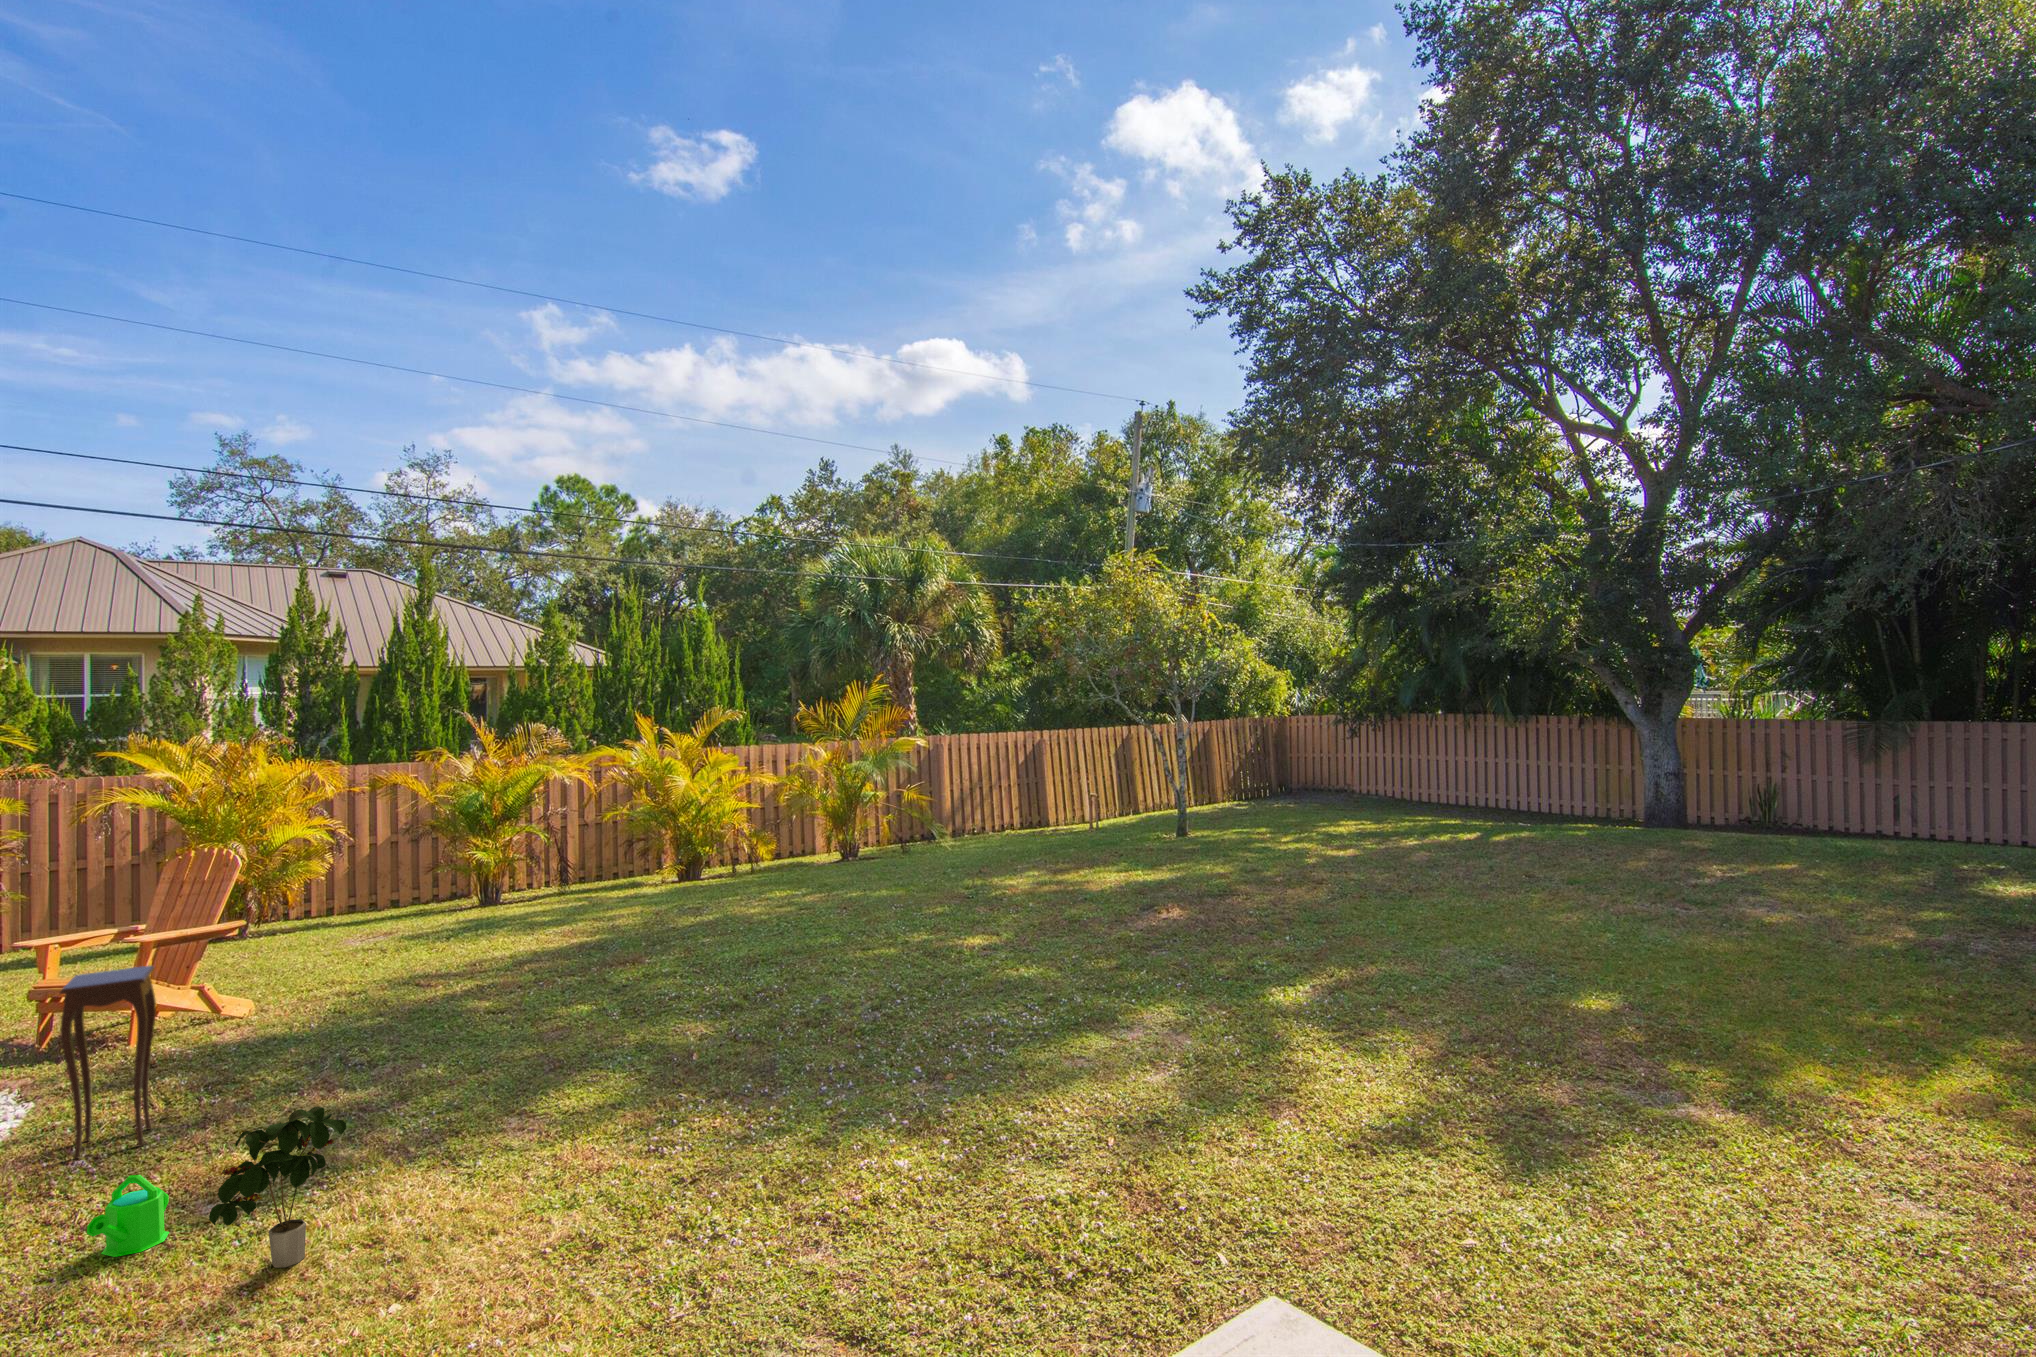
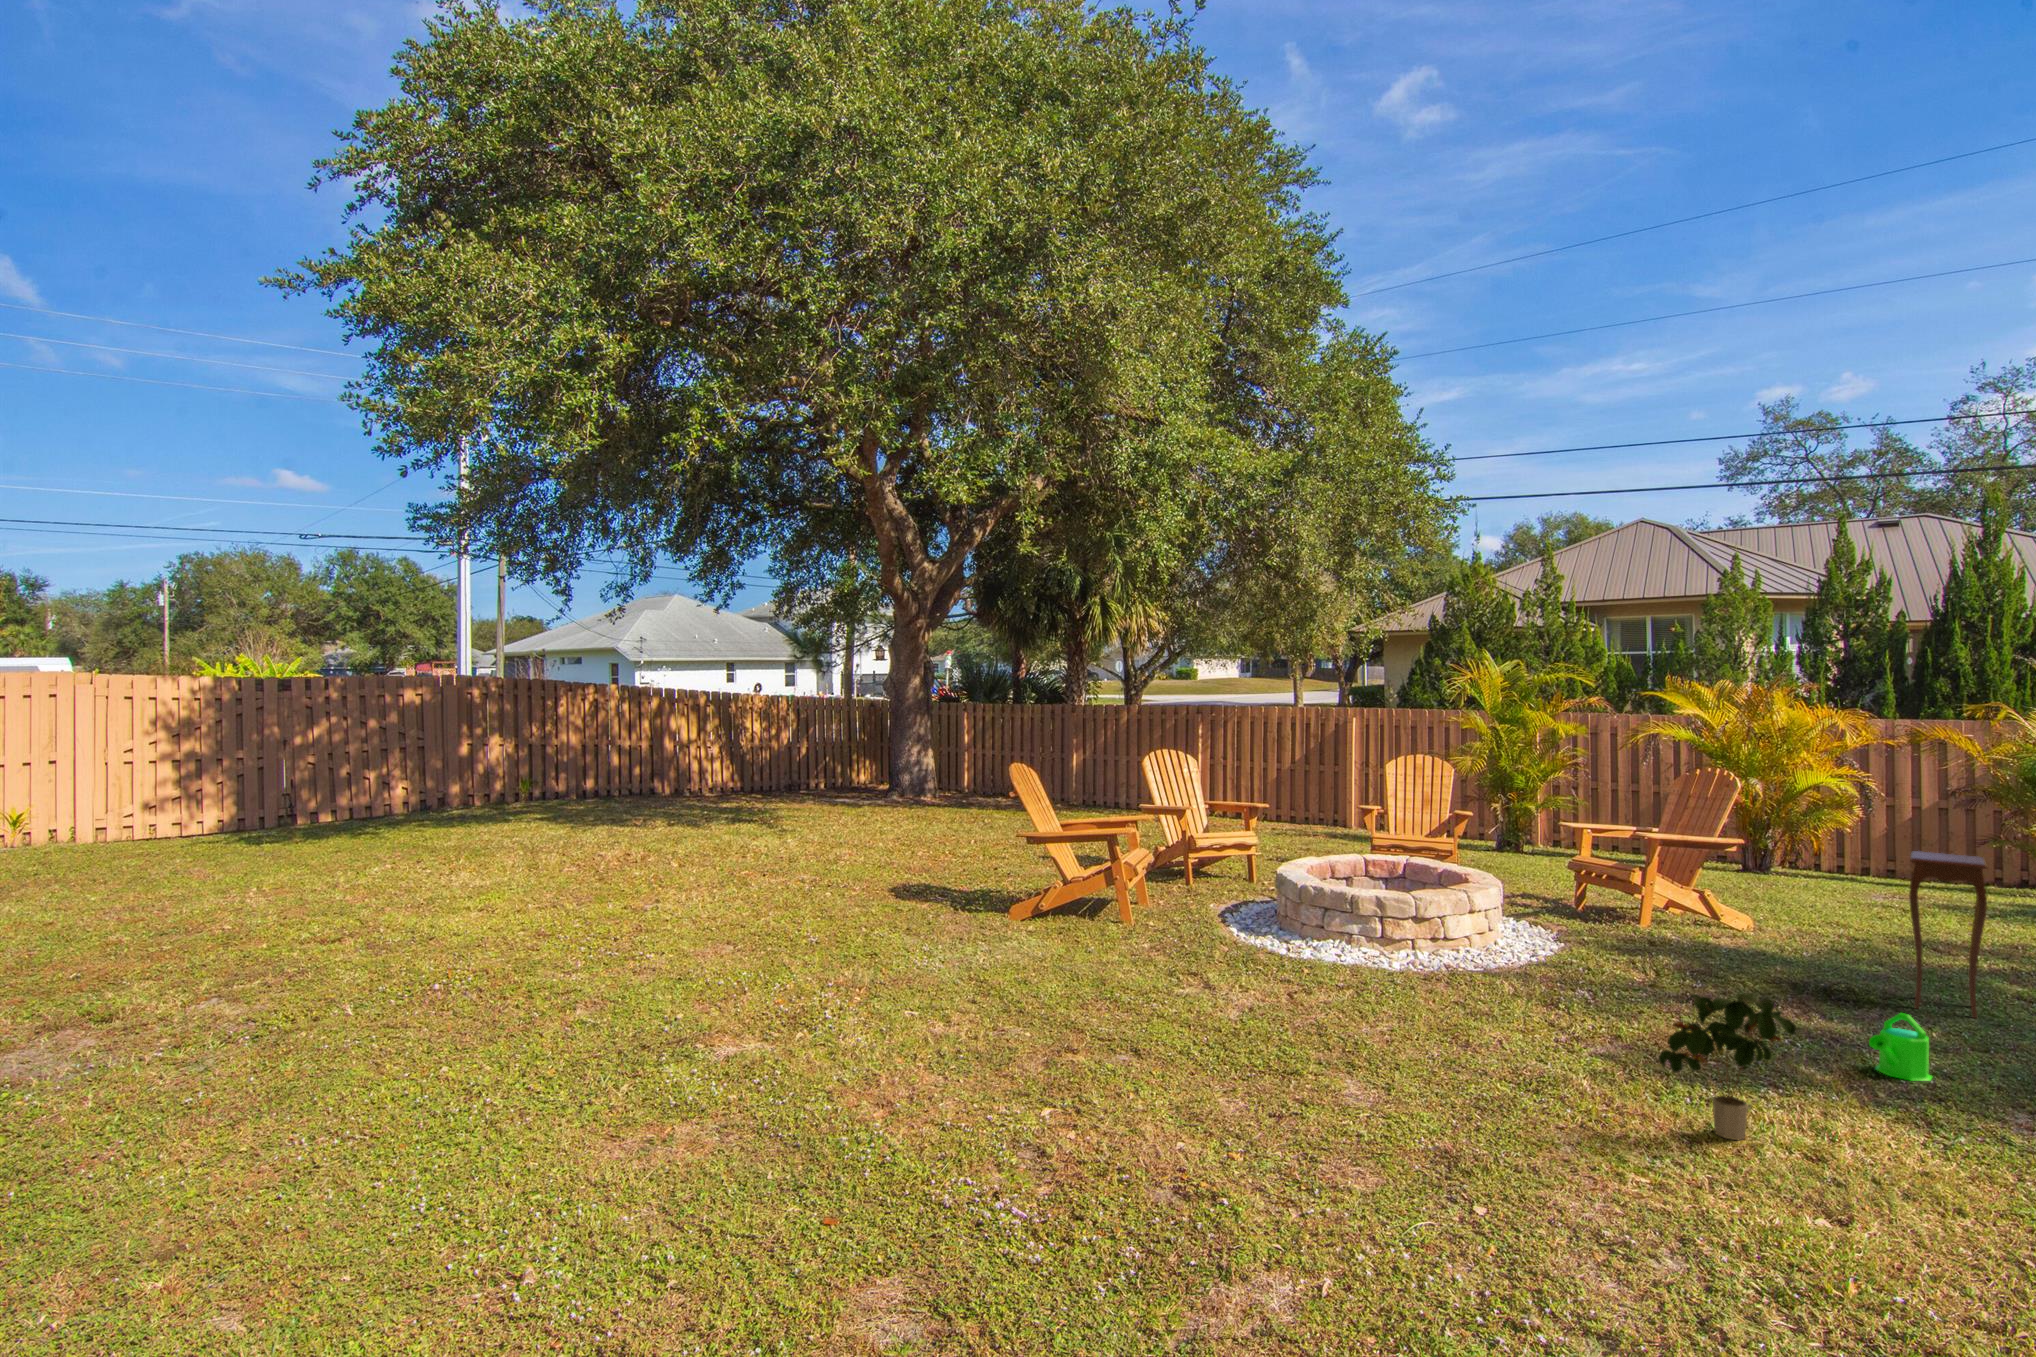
side table: present [60,966,156,1159] -> present [1909,851,1987,1018]
watering can: present [87,1175,169,1257] -> present [1869,1013,1932,1081]

